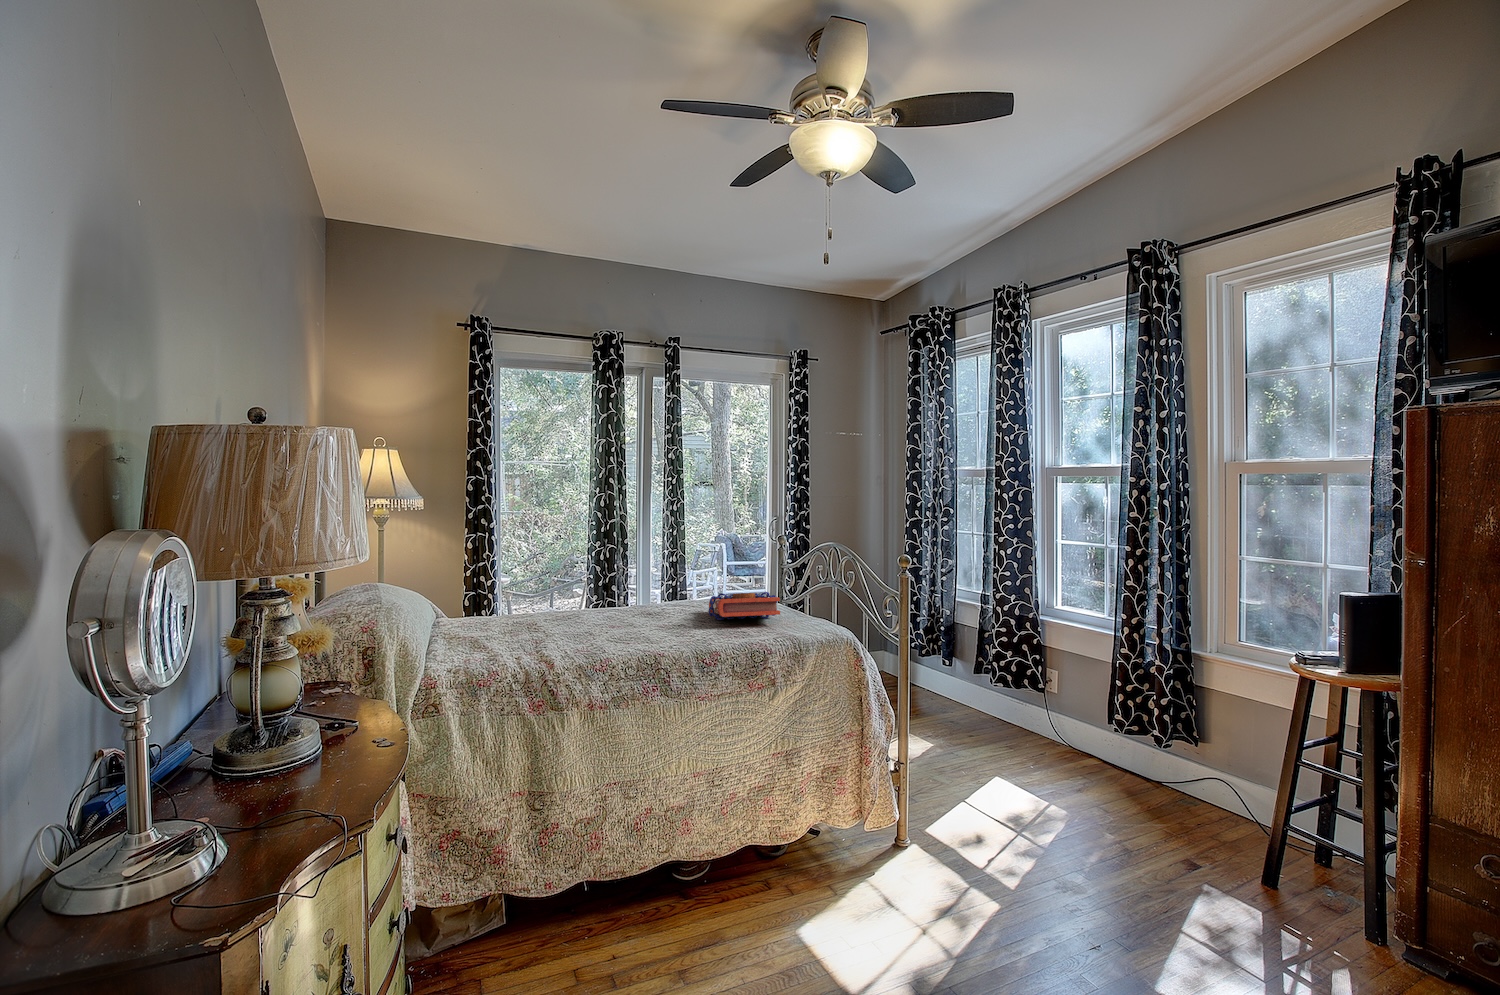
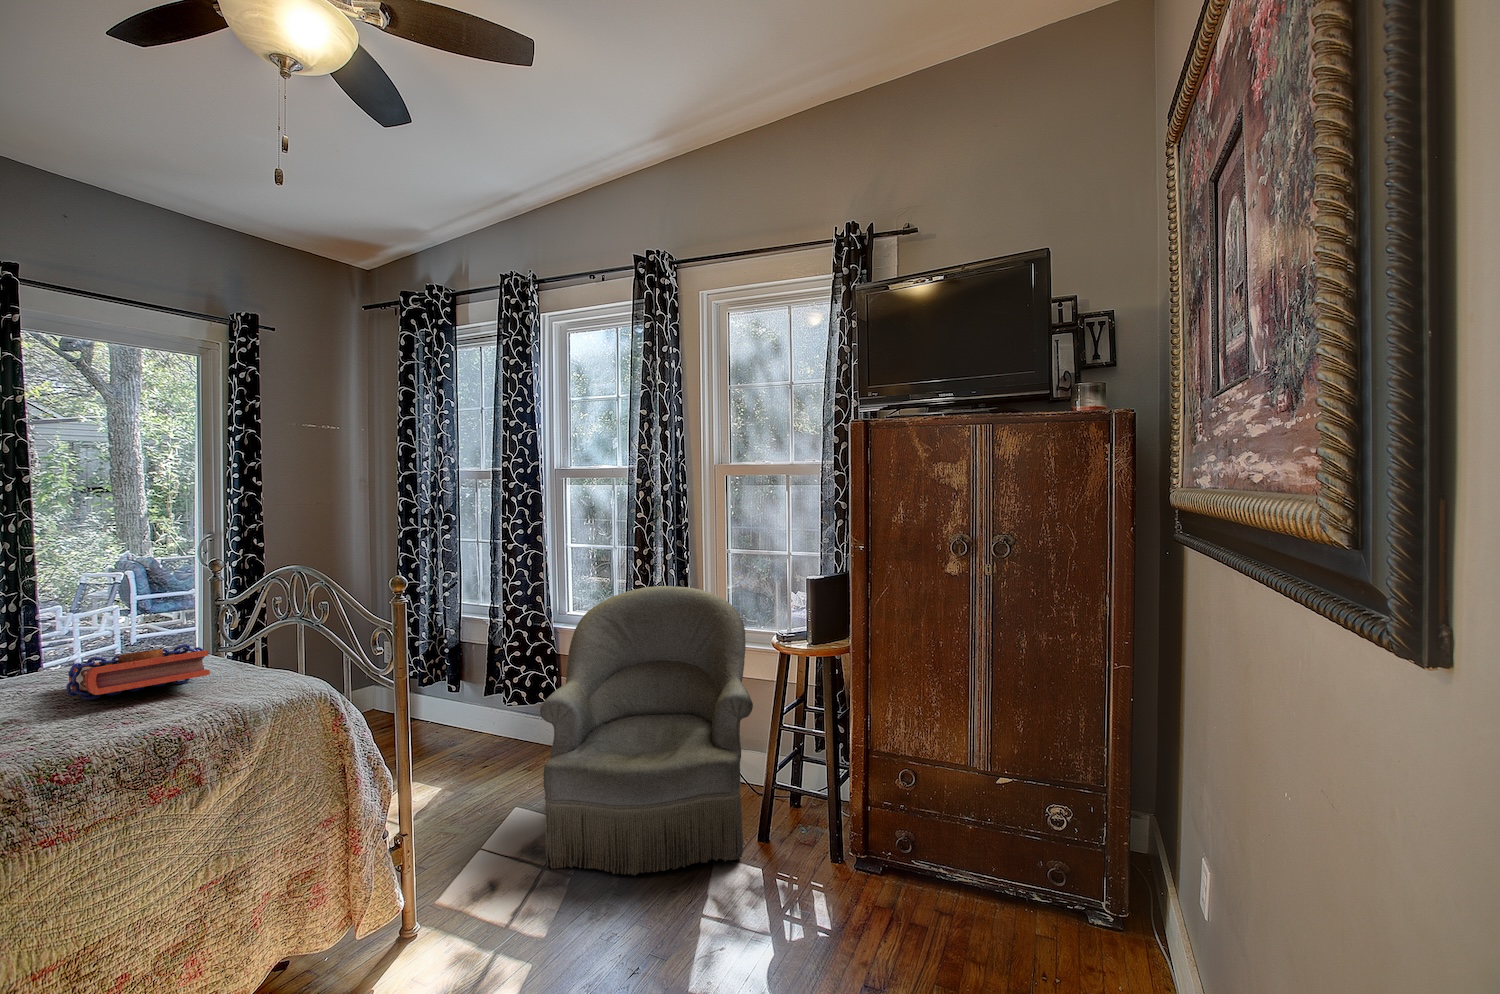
armchair: none [1019,590,1264,897] -> present [540,586,753,876]

